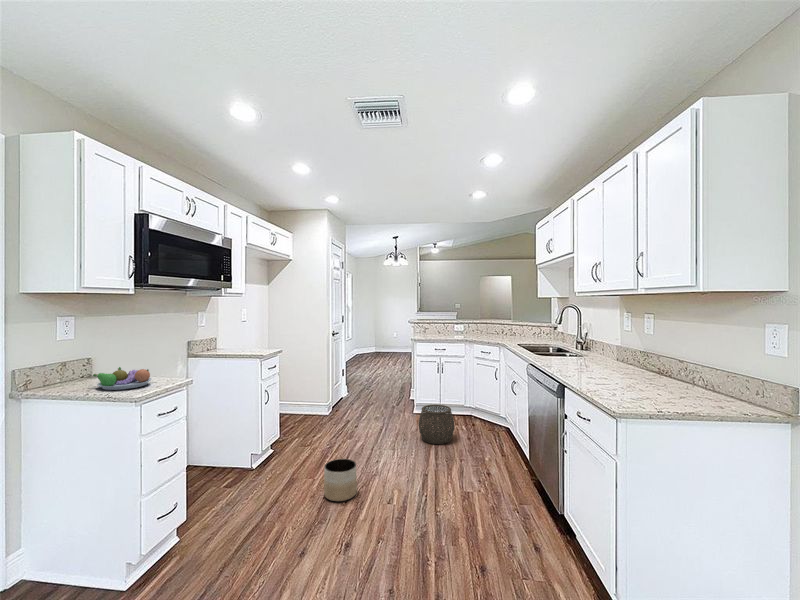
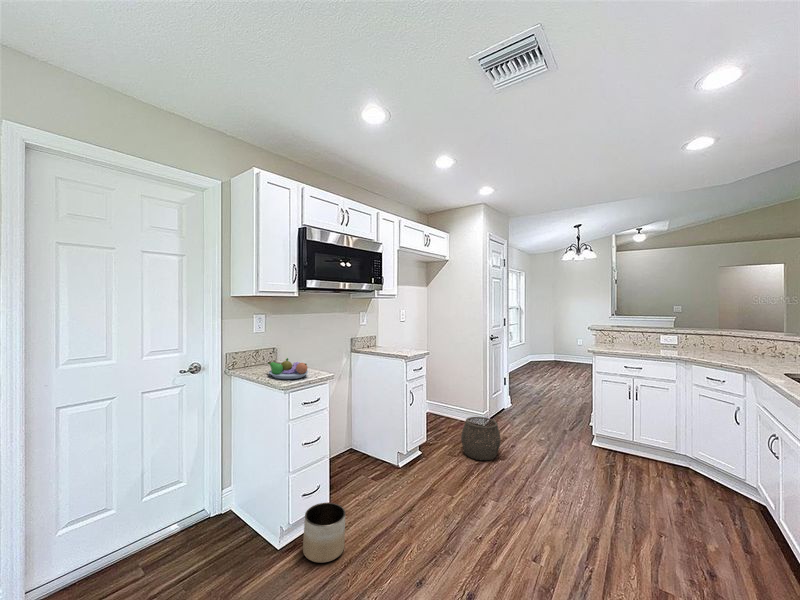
woven basket: present [418,405,454,444] -> present [461,417,501,461]
planter: present [324,459,357,502] -> present [303,503,345,563]

